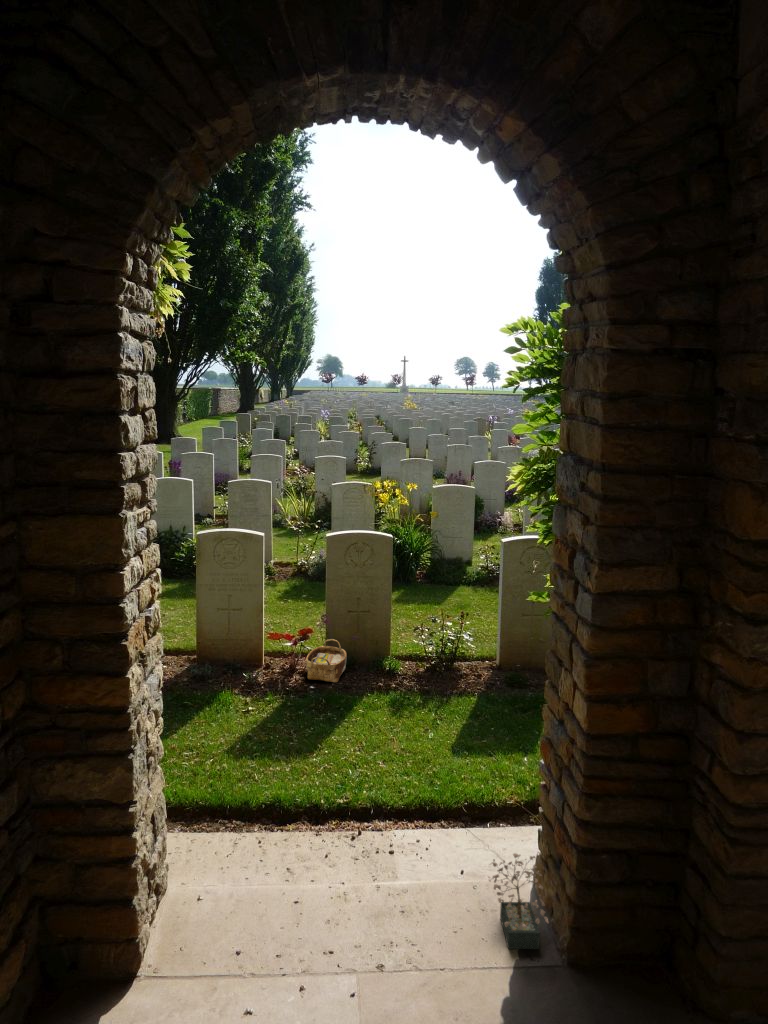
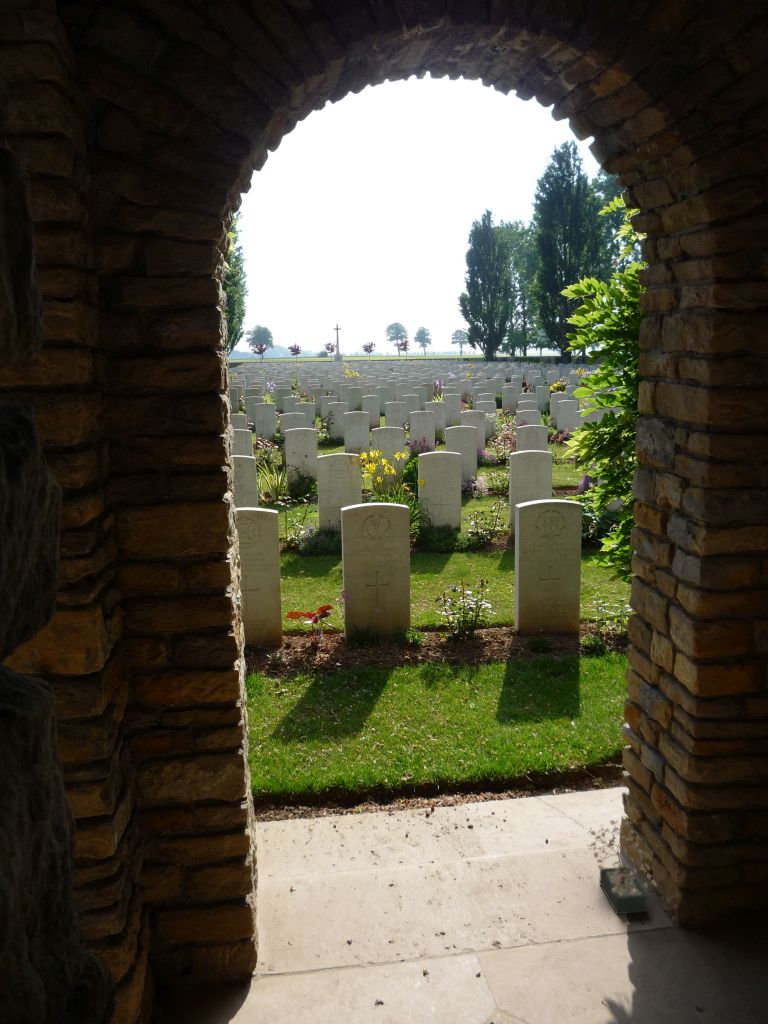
woven basket: present [306,639,347,682] -> none [330,614,371,658]

